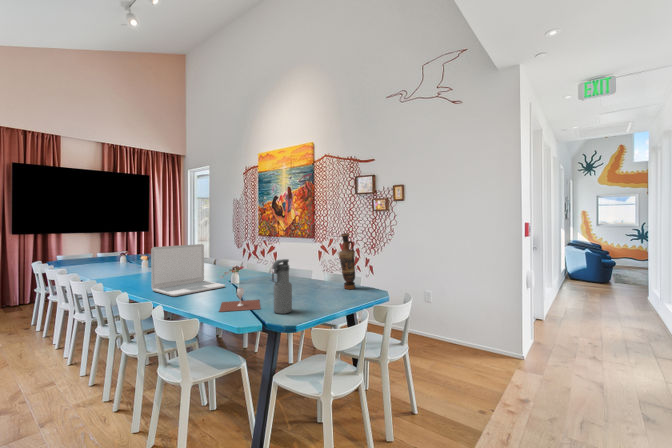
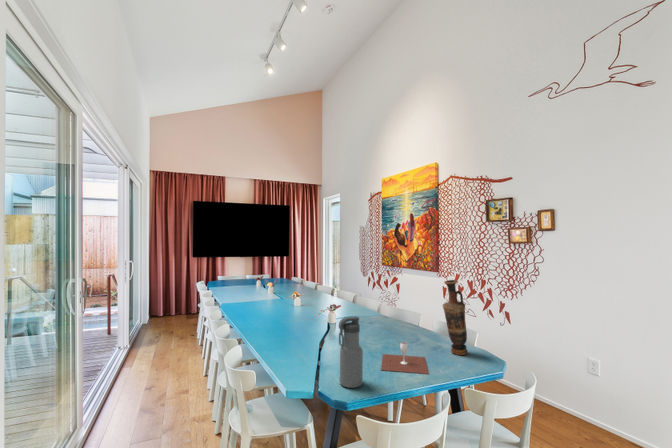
laptop: present [151,244,225,296] -> none [249,280,317,337]
wine glass: present [219,288,260,312] -> present [381,342,429,374]

